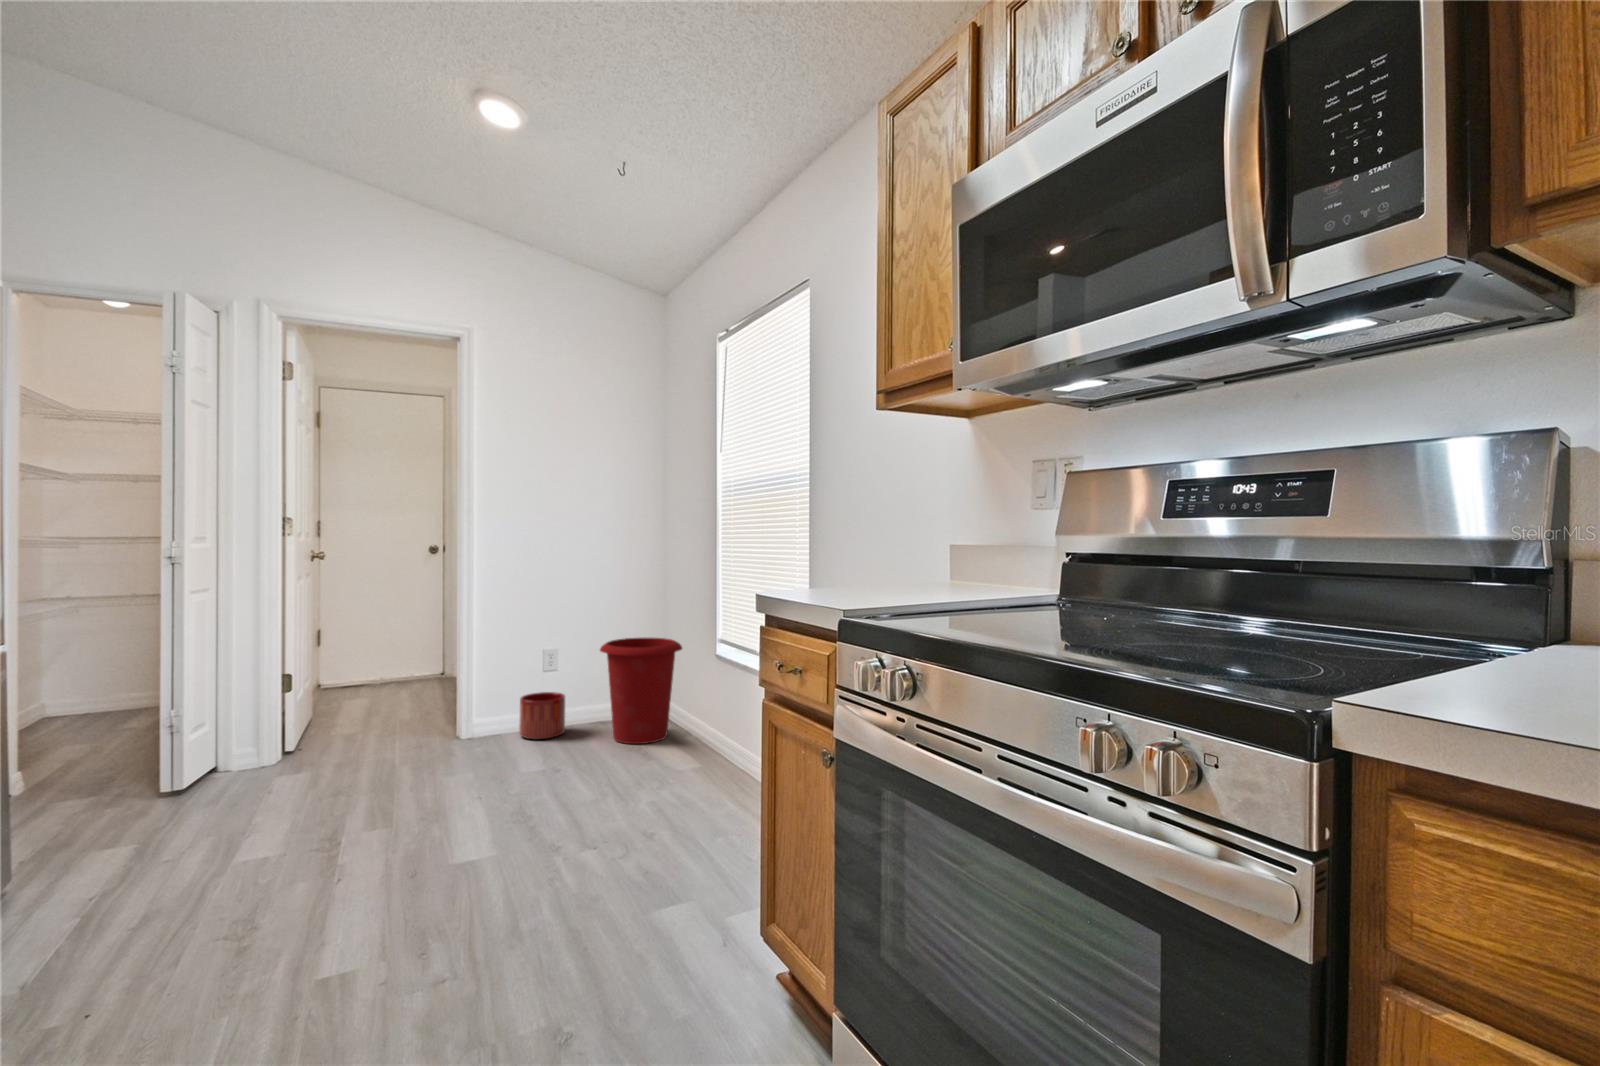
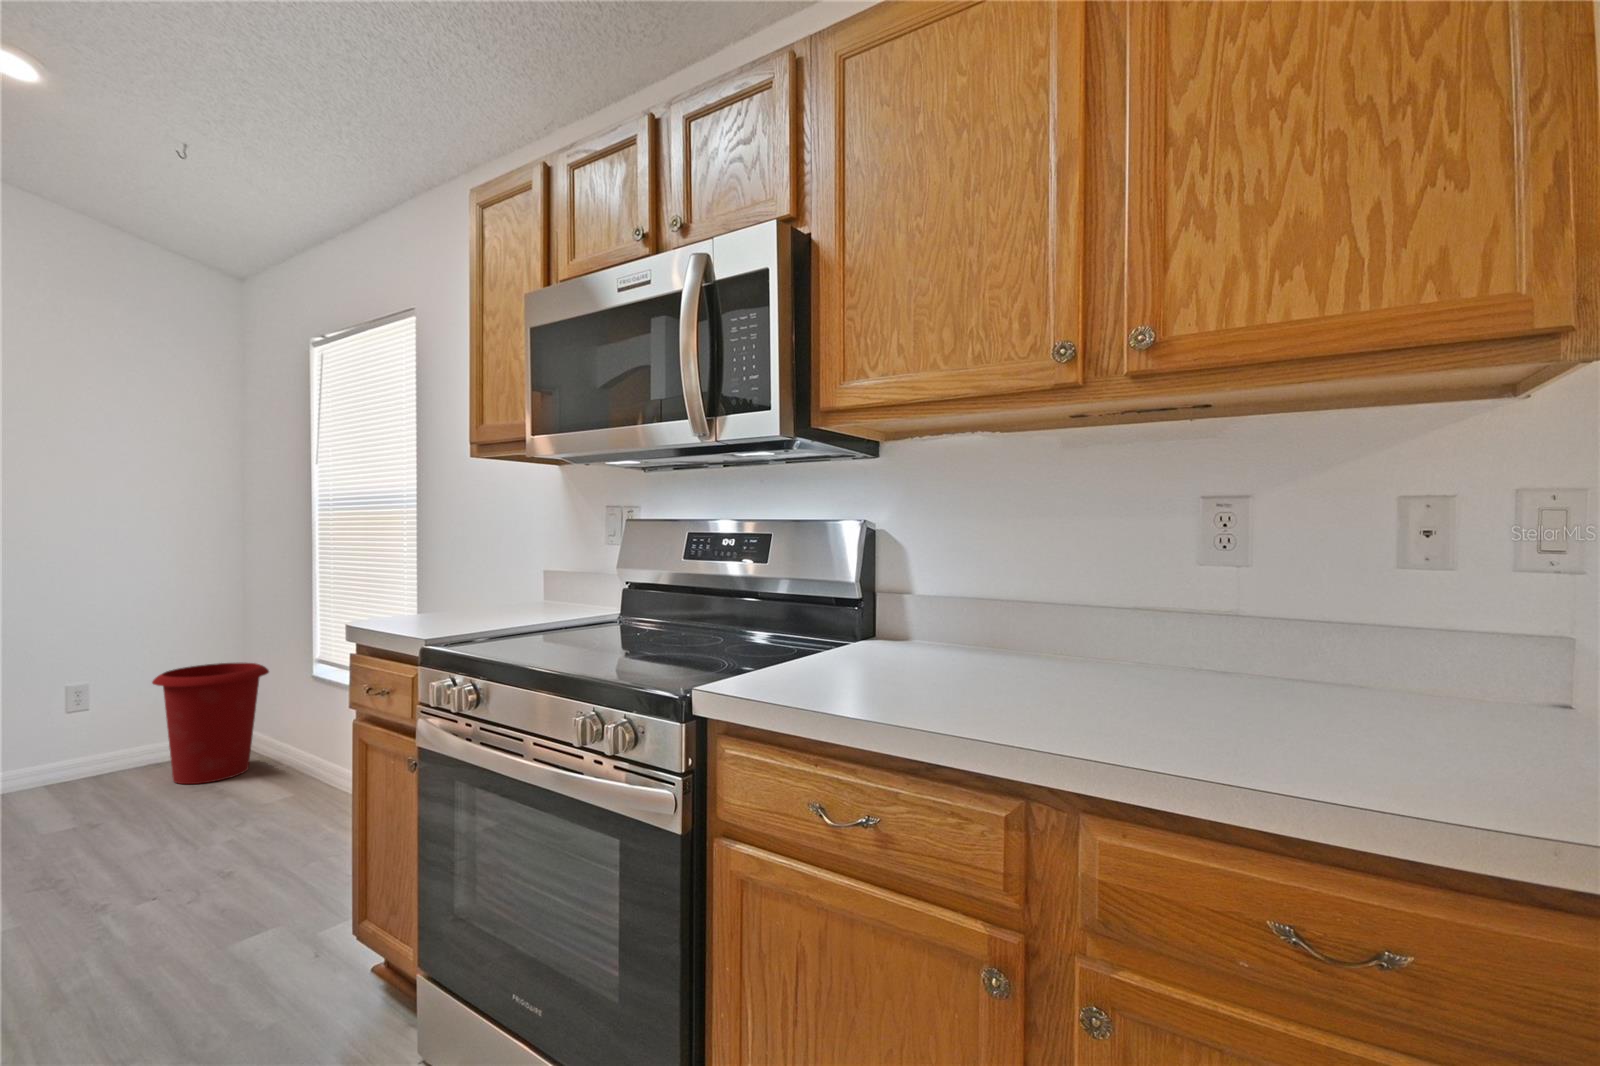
planter: present [519,692,565,739] -> none [24,738,99,798]

